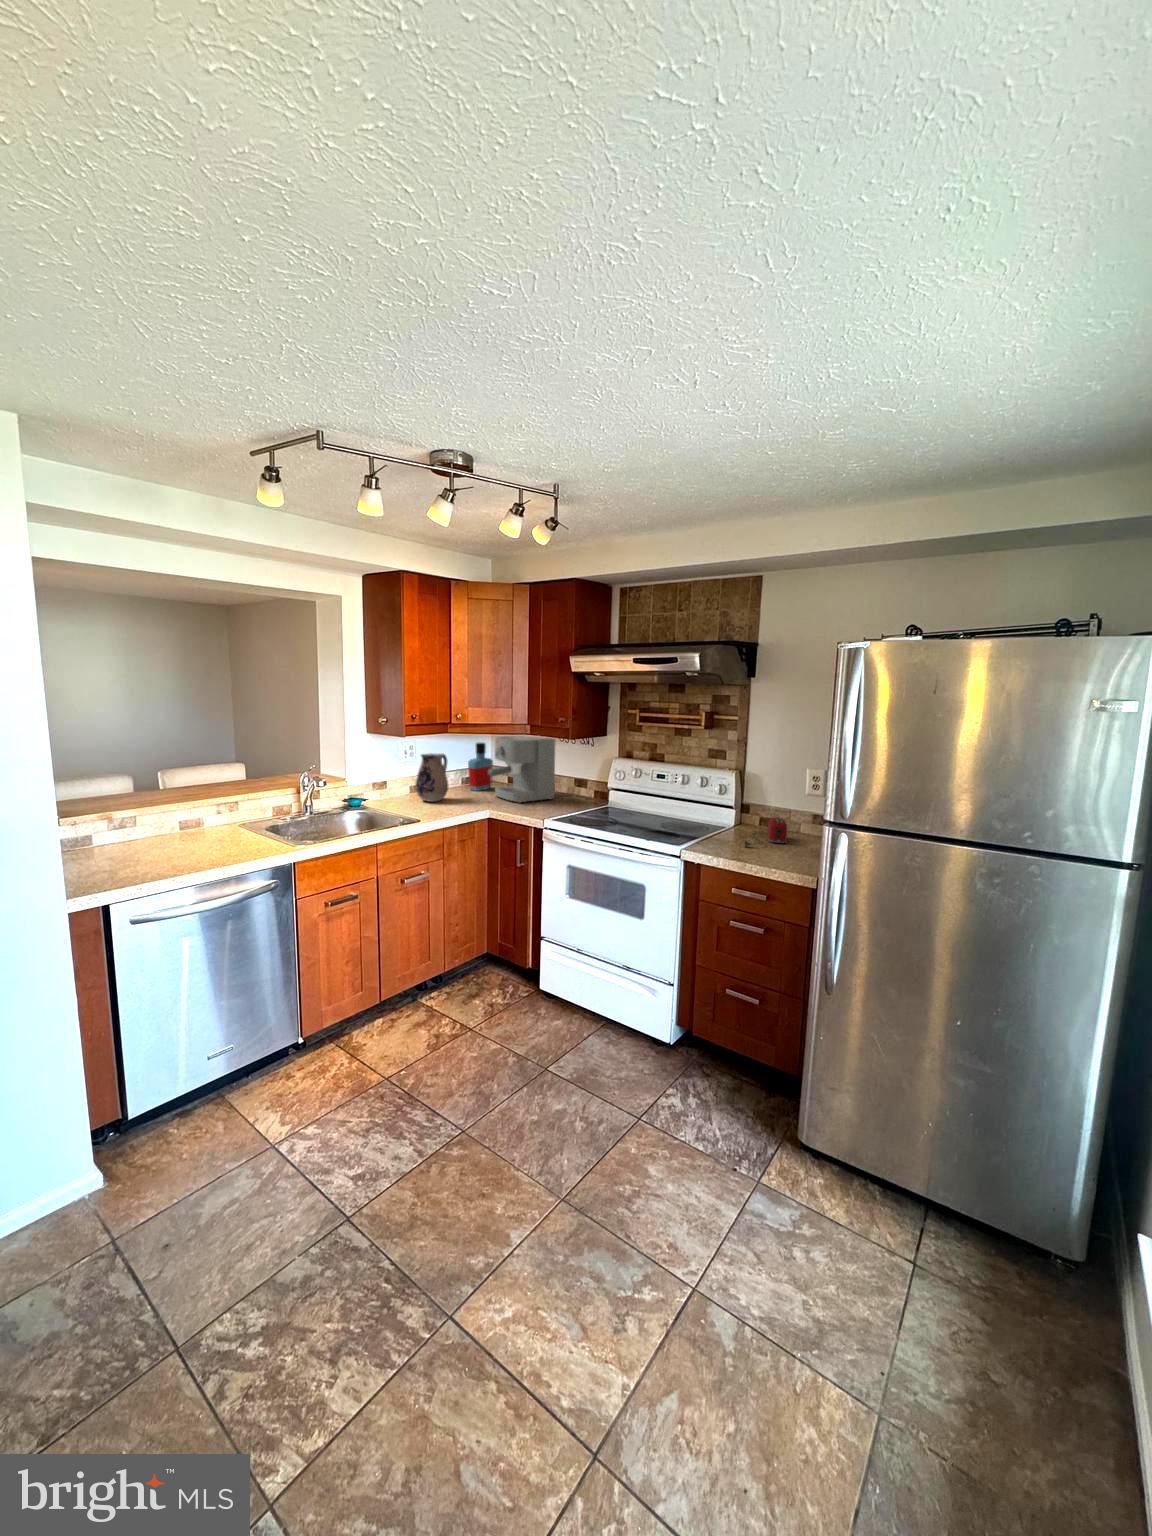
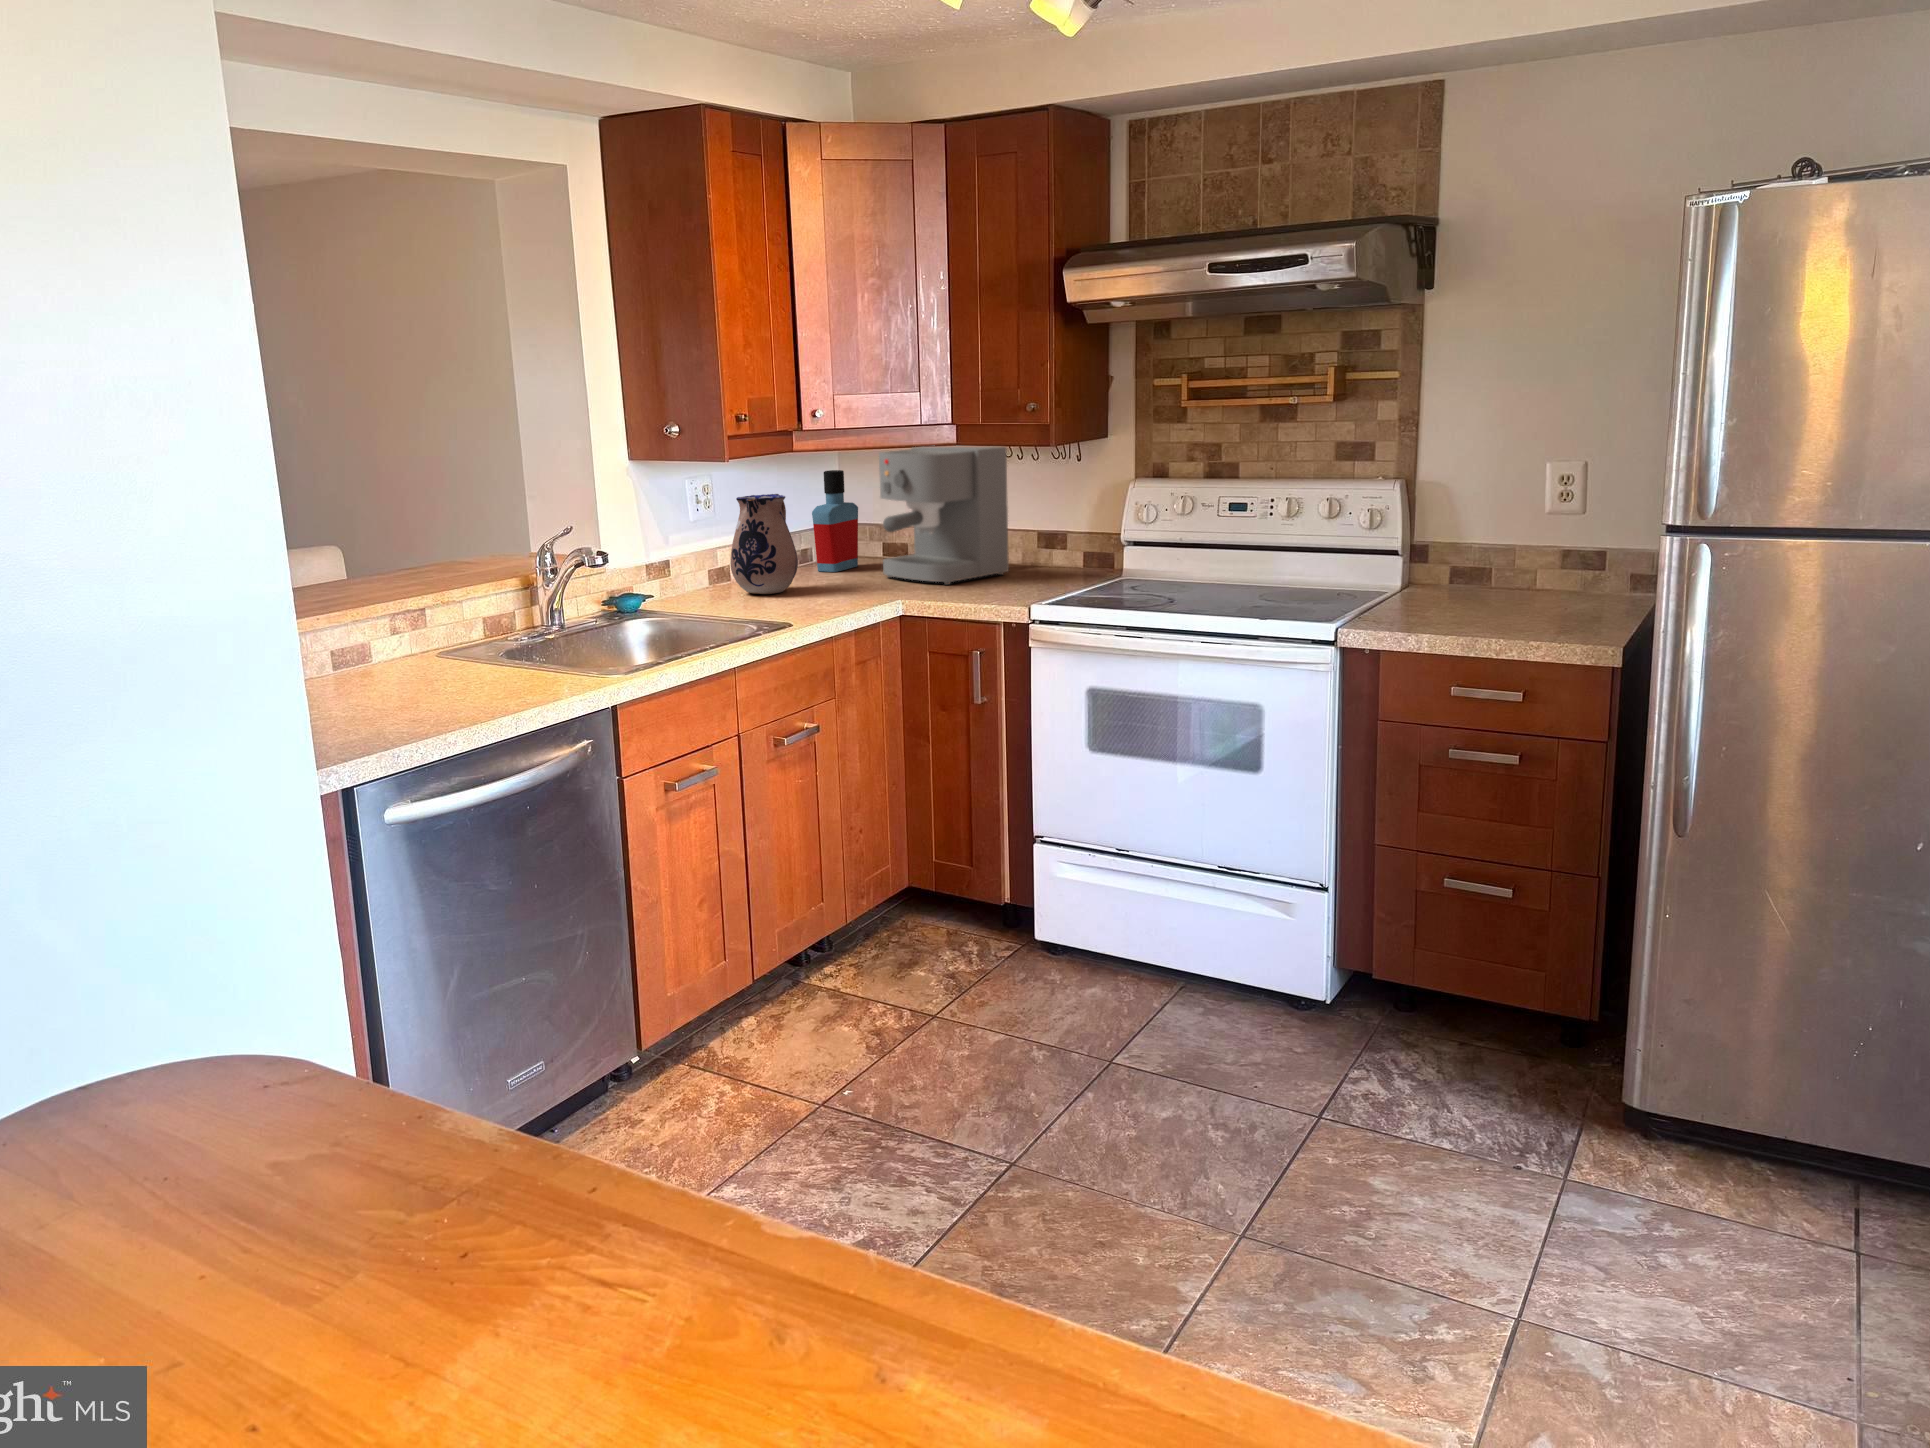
toaster: present [743,818,787,846] -> none [1445,560,1524,617]

